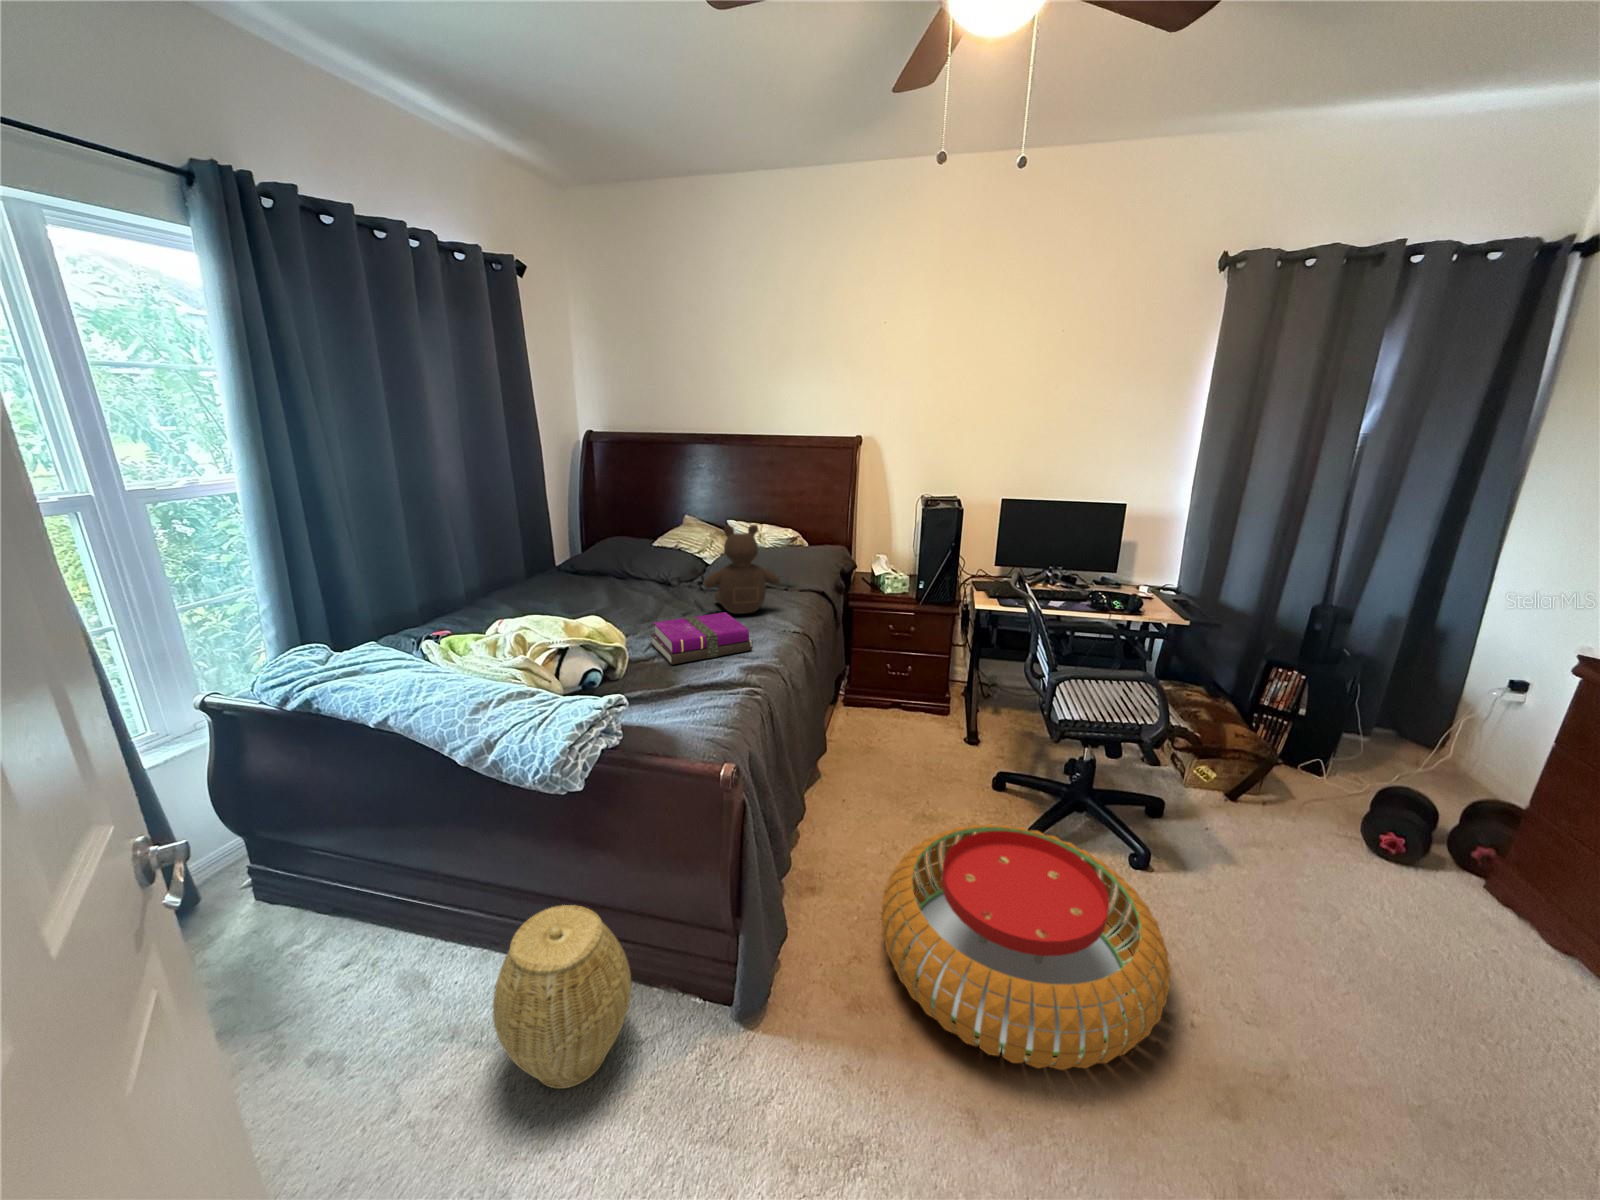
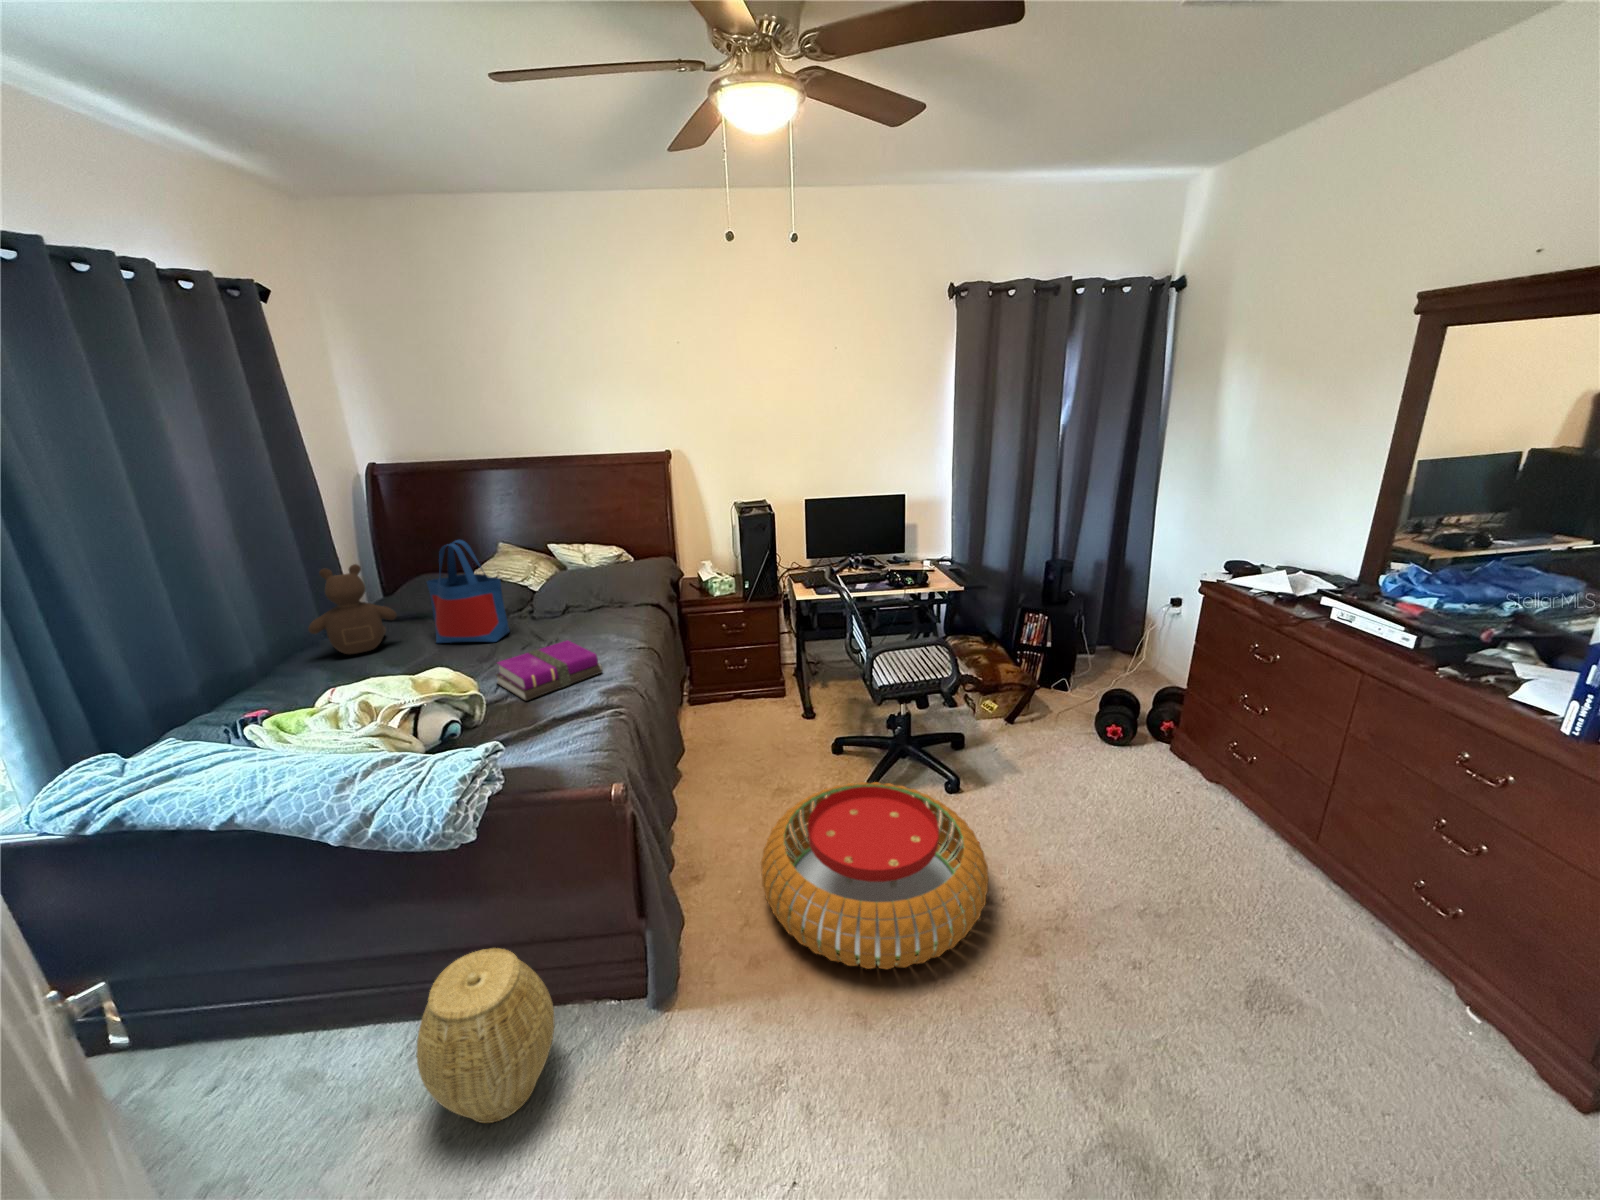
tote bag: none [612,502,679,606] -> present [427,540,510,643]
teddy bear: present [704,525,779,614] -> present [308,564,397,654]

